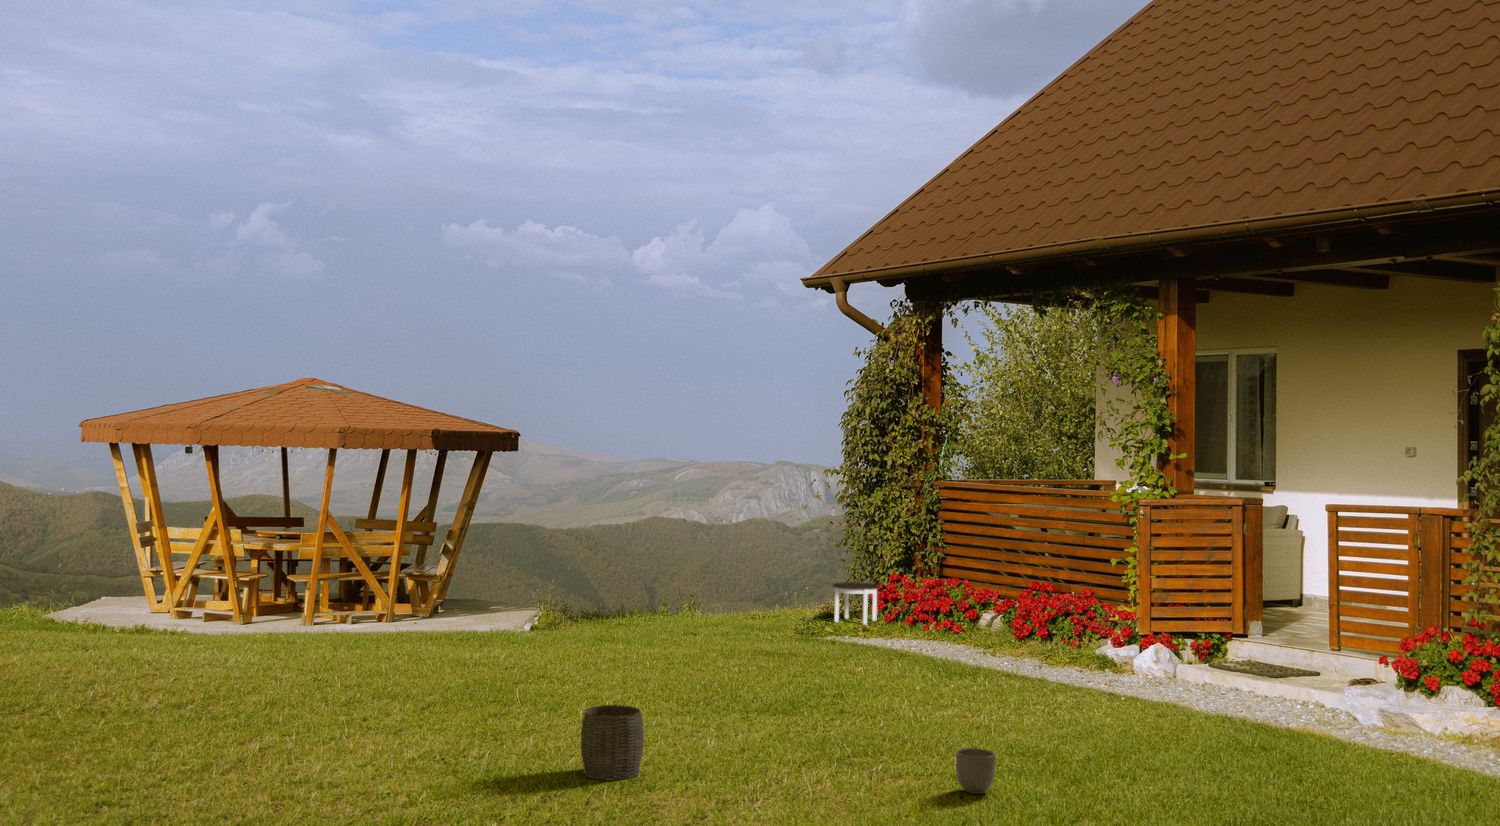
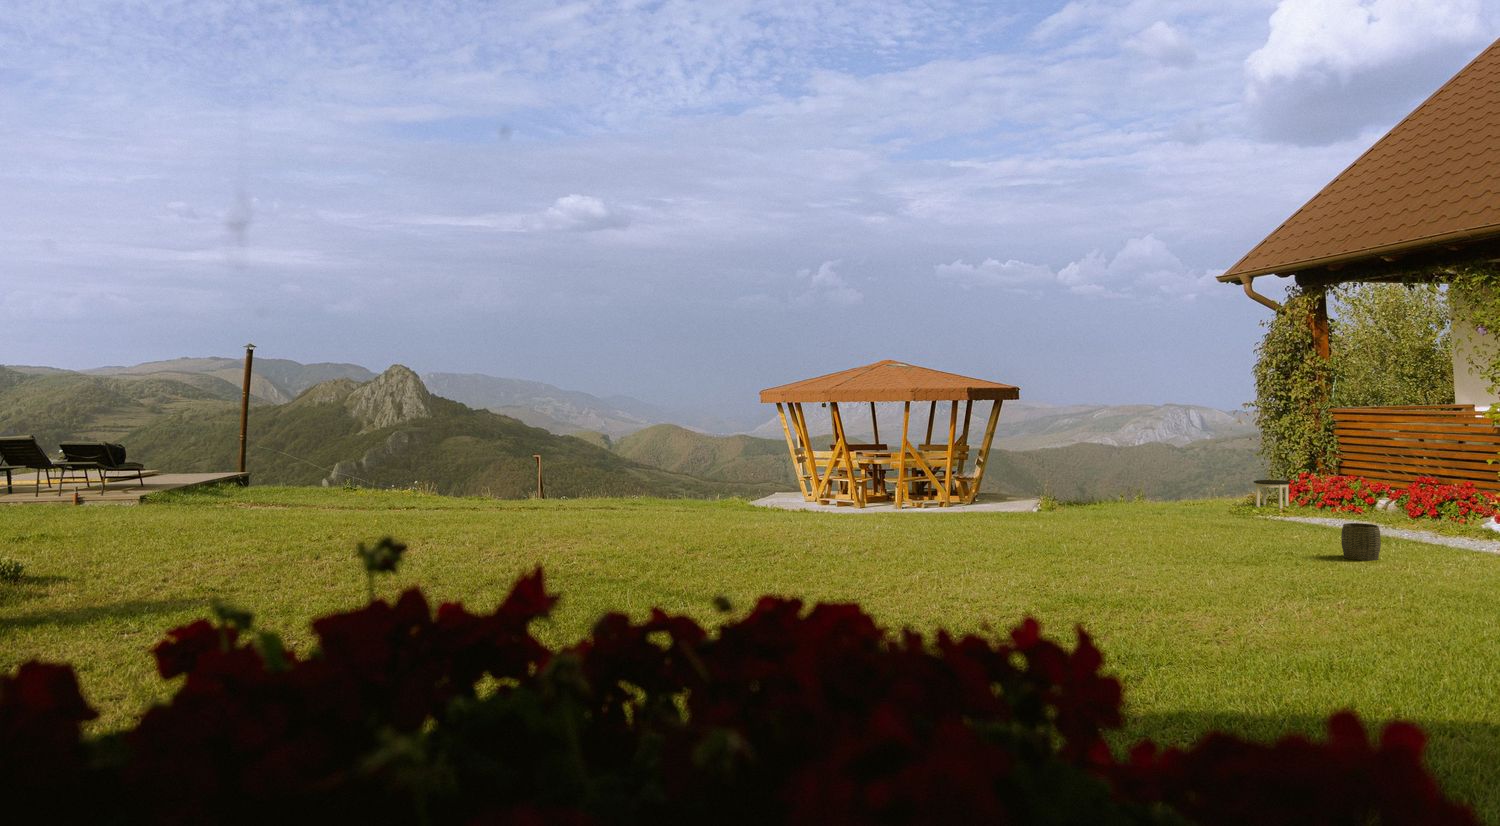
woven basket: present [581,705,644,780] -> present [1341,523,1381,561]
planter: present [955,748,996,794] -> none [1396,578,1428,607]

